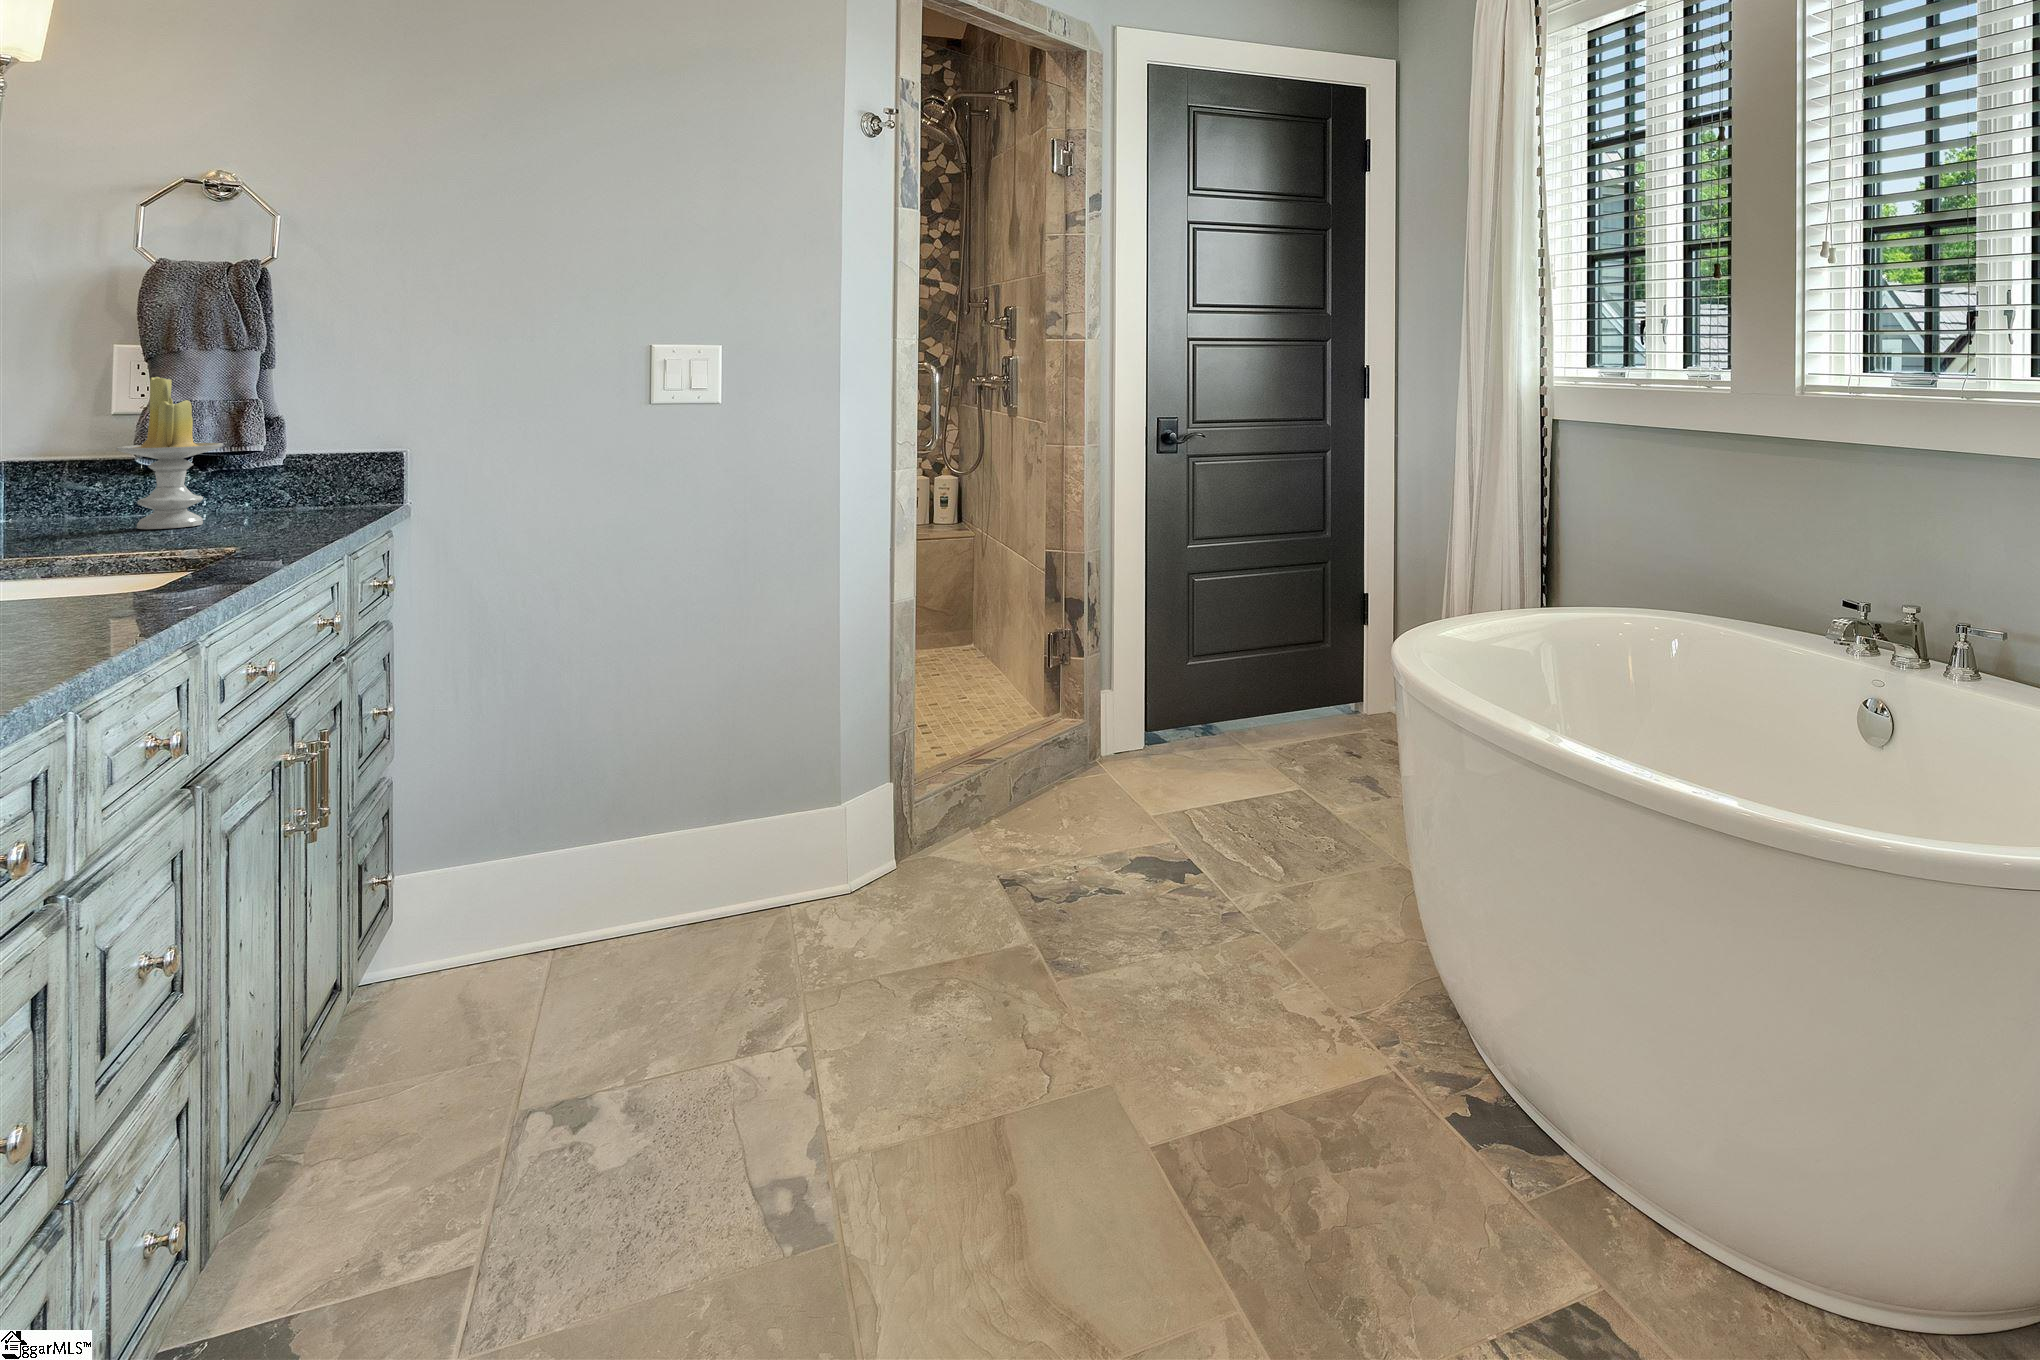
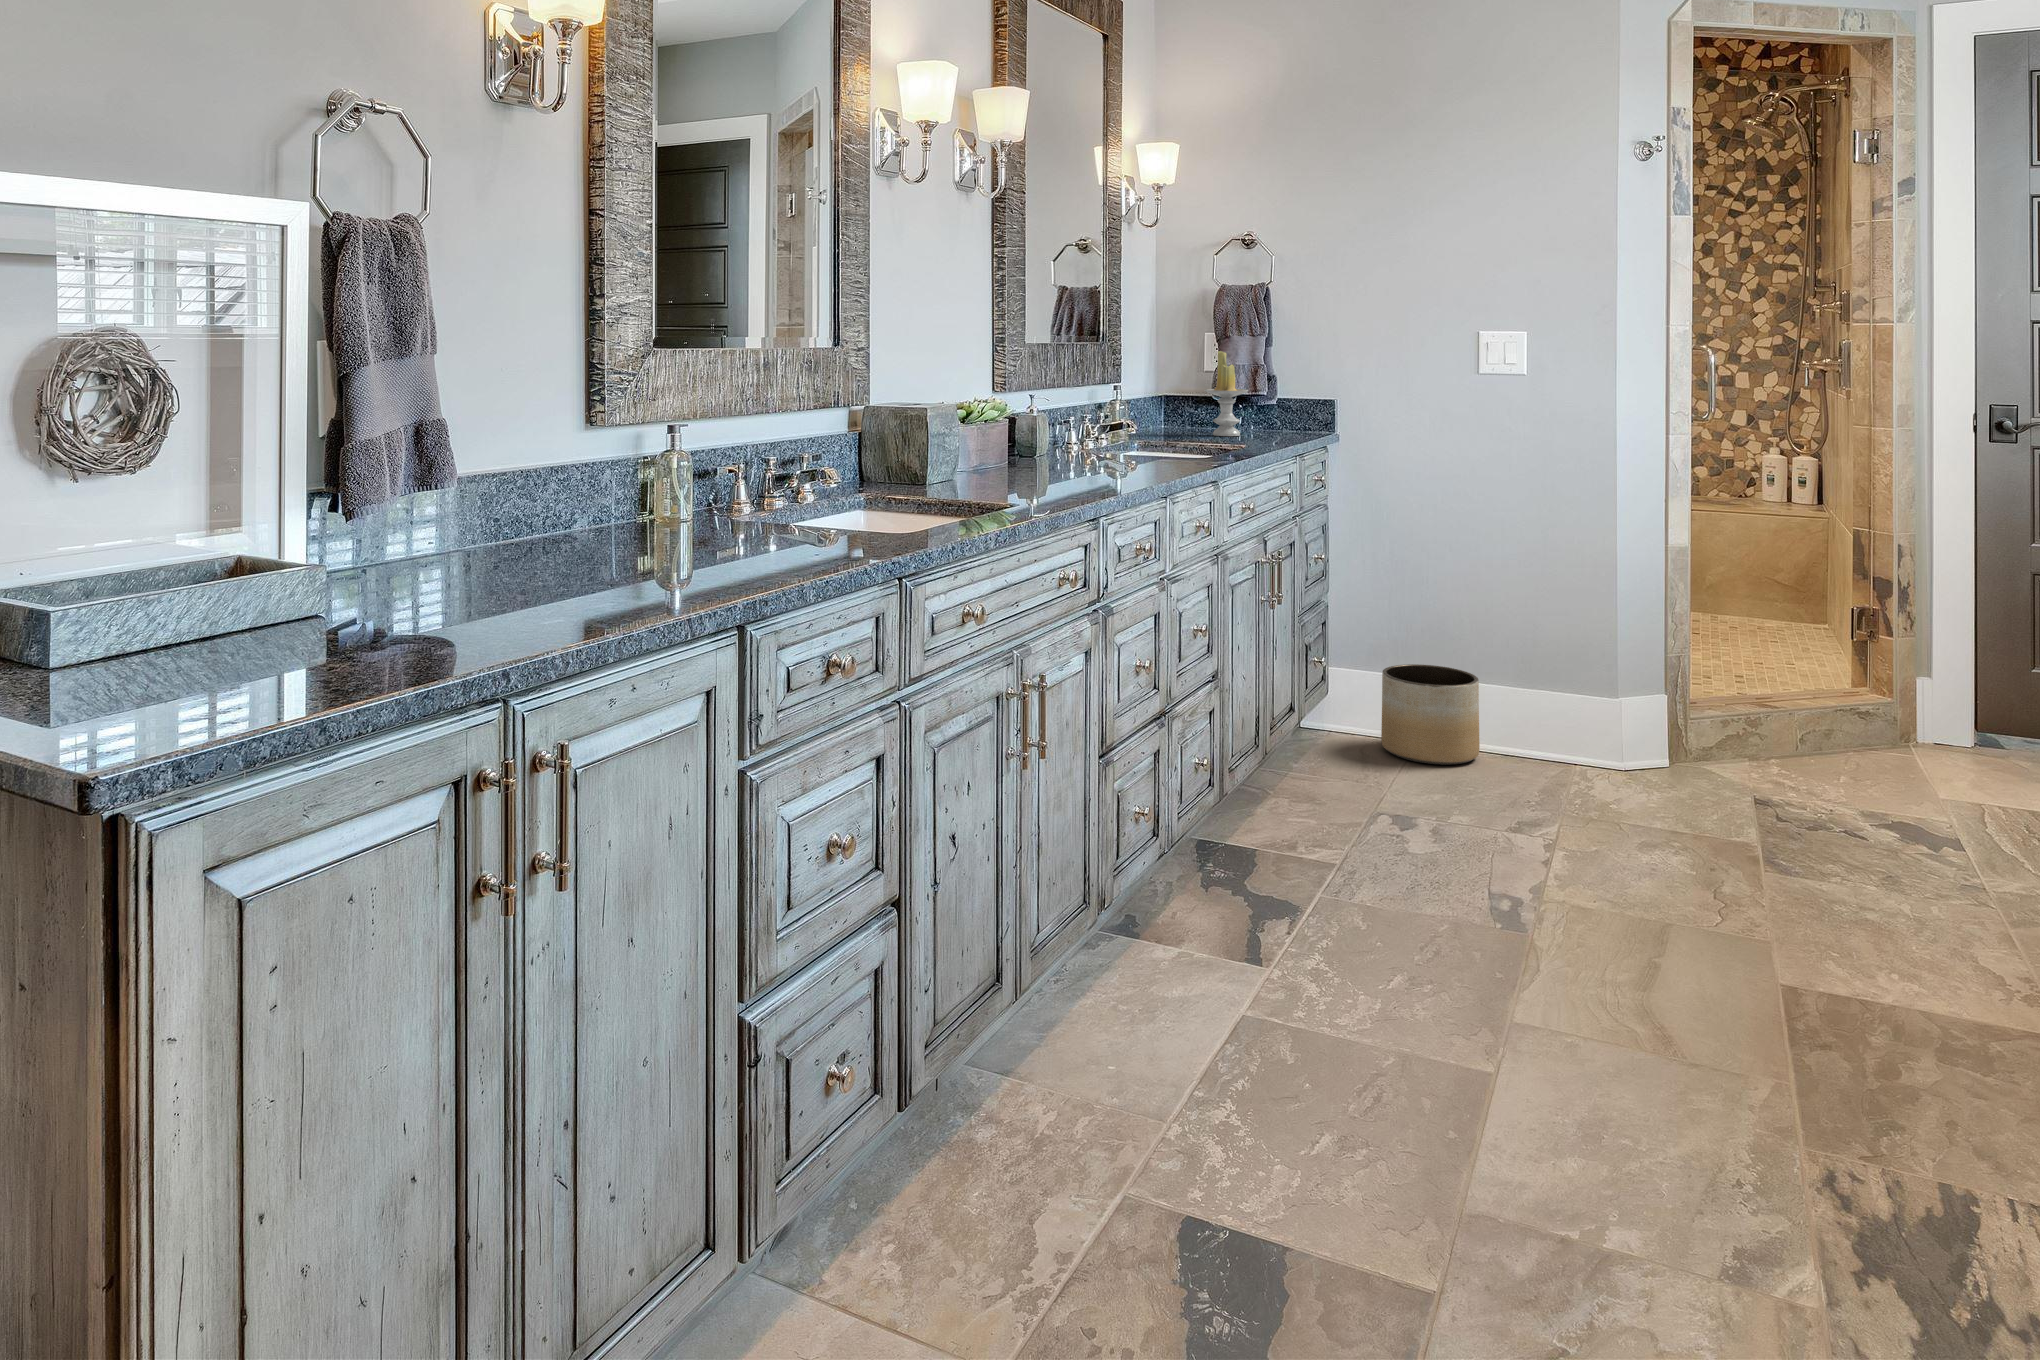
planter: none [495,823,658,988] -> present [1381,664,1480,765]

